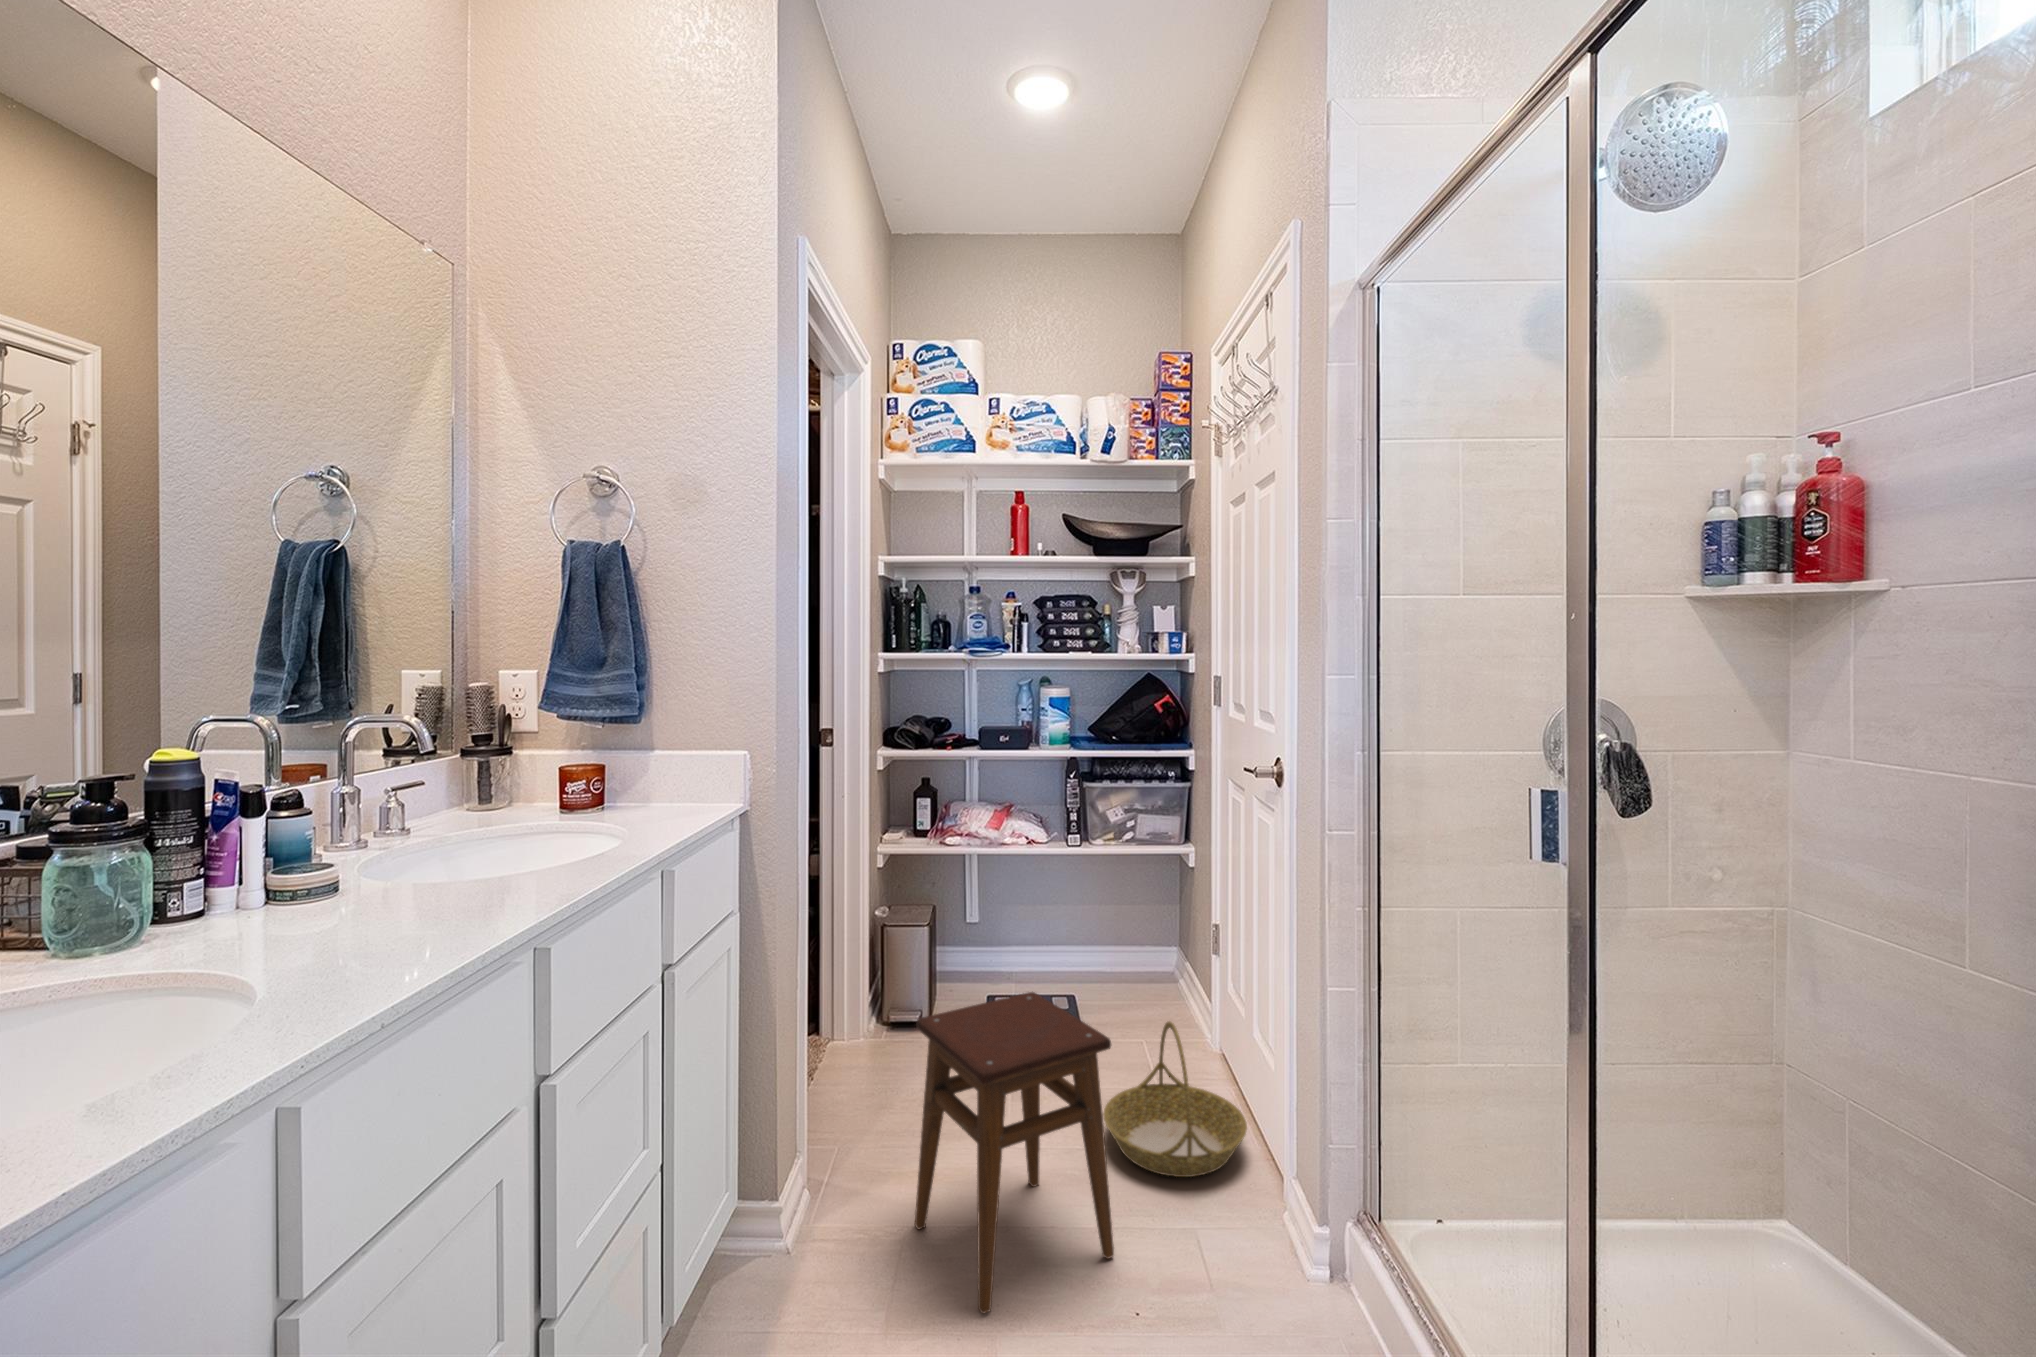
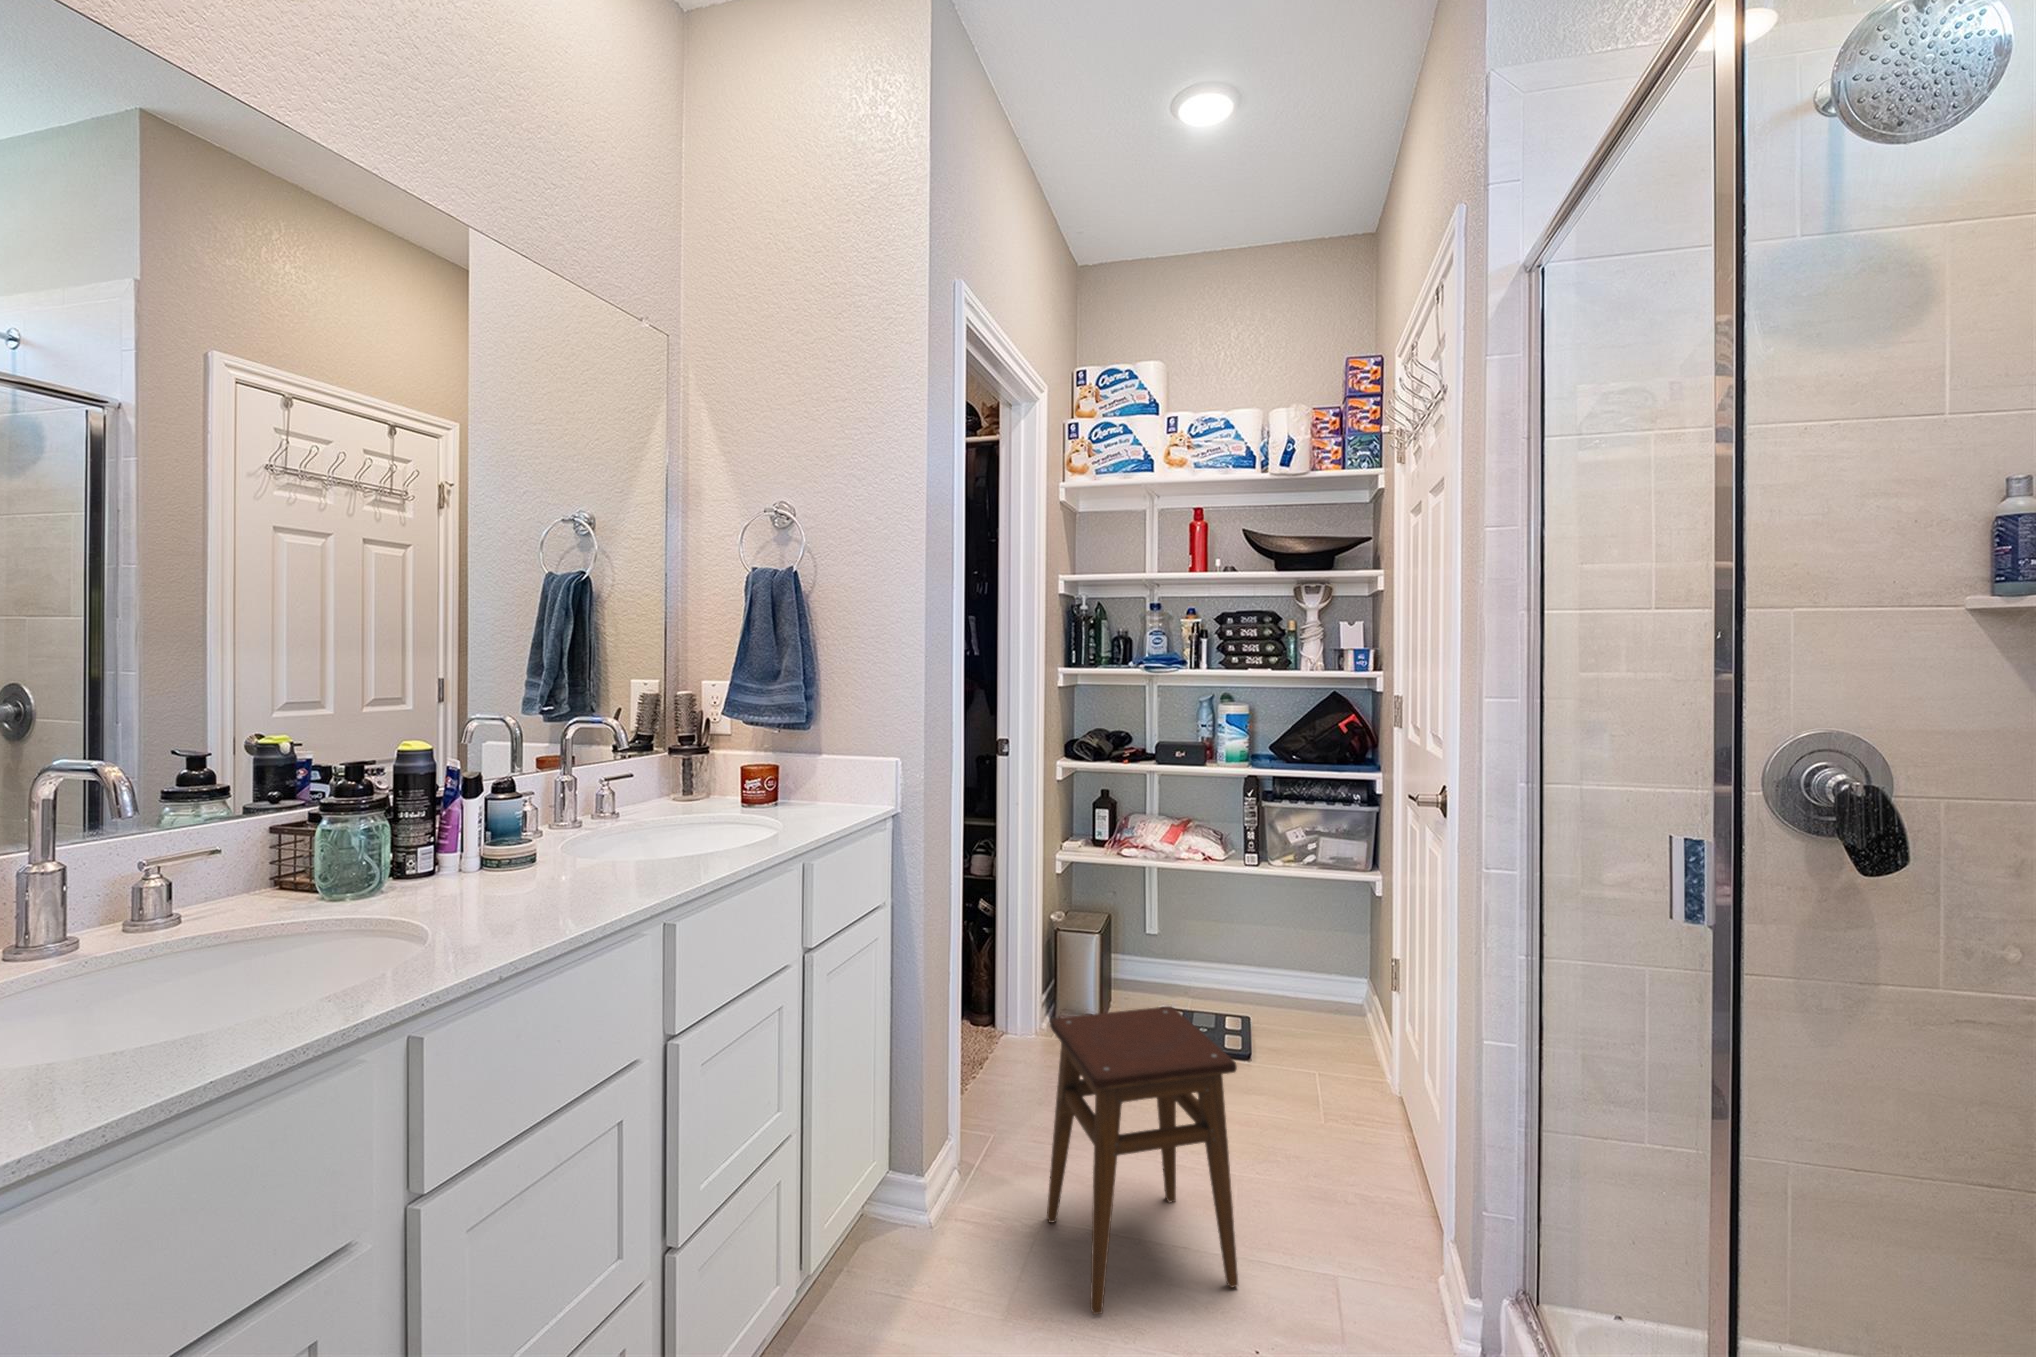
basket: present [1103,1021,1247,1177] -> none [1251,1055,1408,1222]

